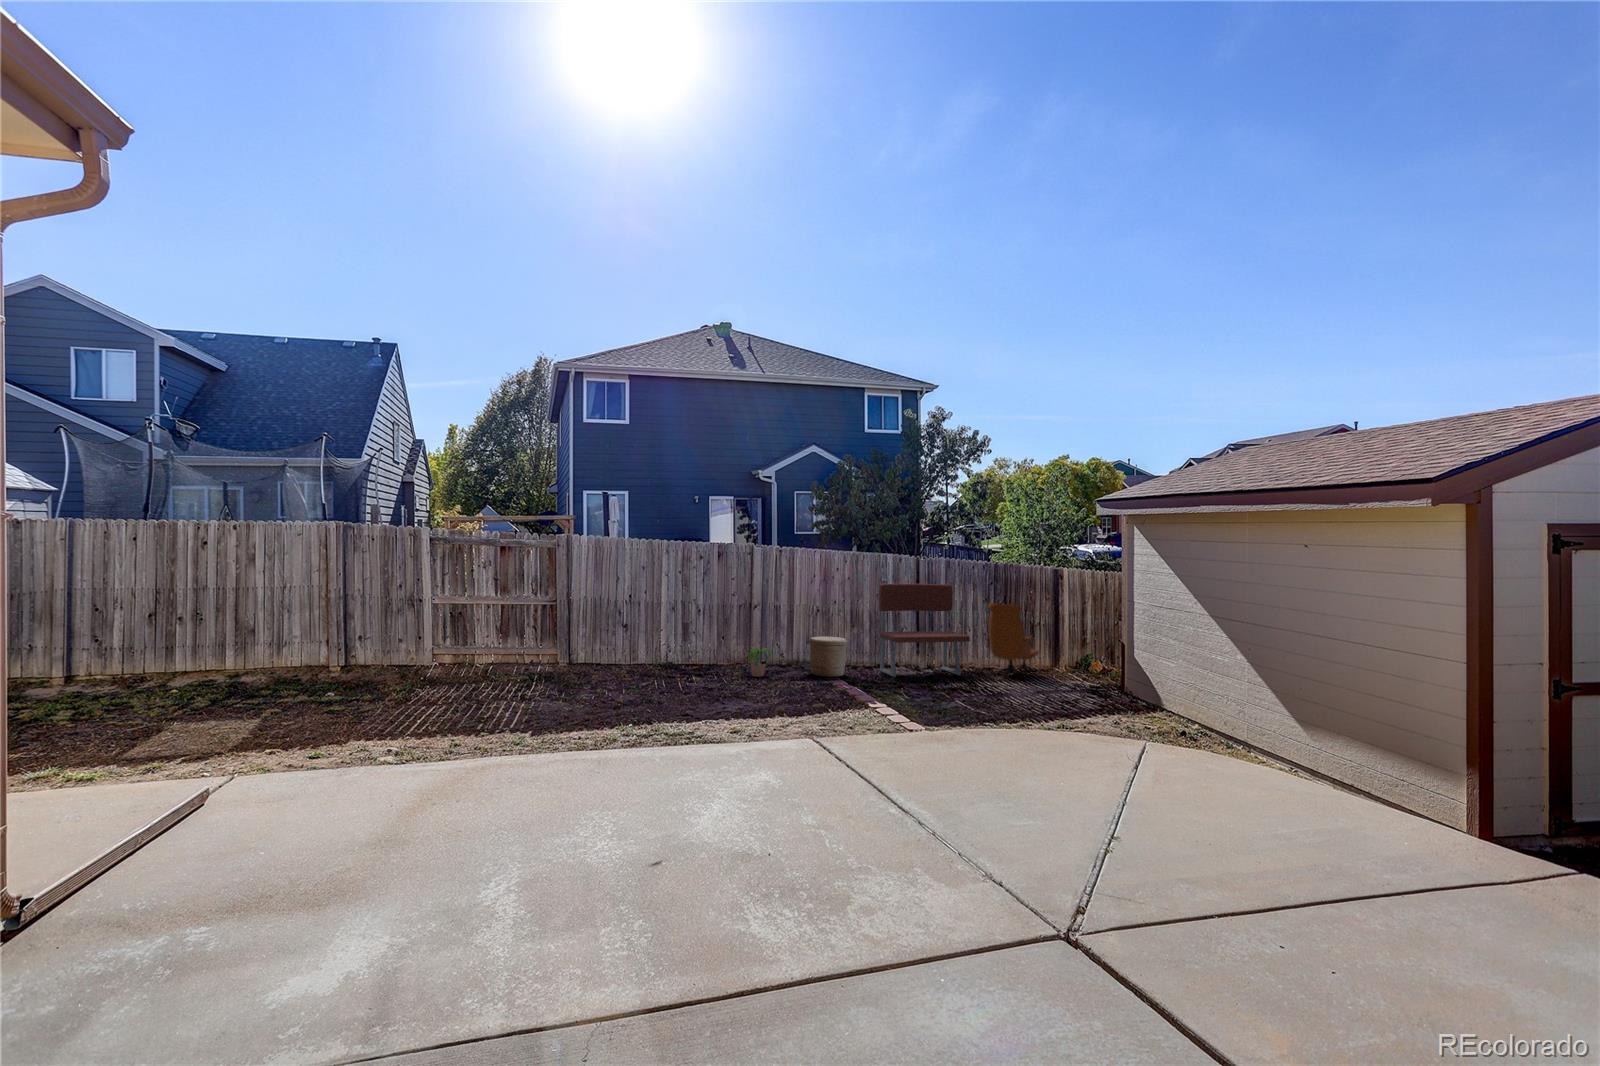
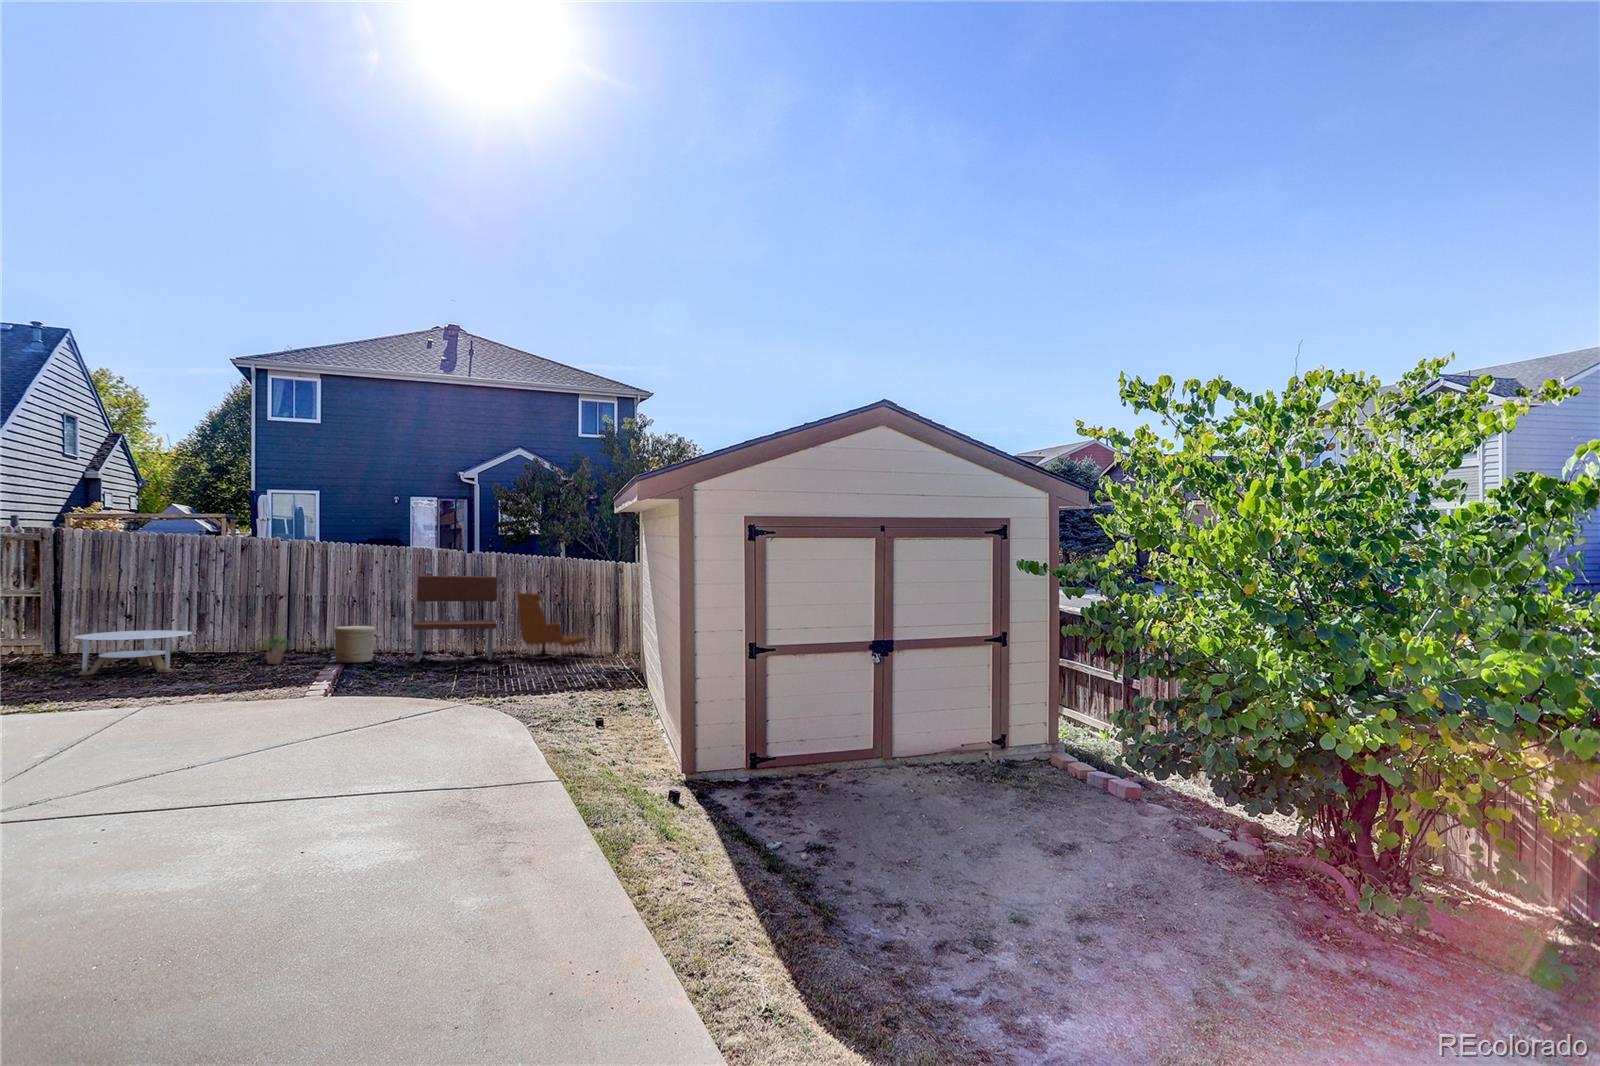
round table: none [604,641,697,689] -> present [74,630,192,675]

